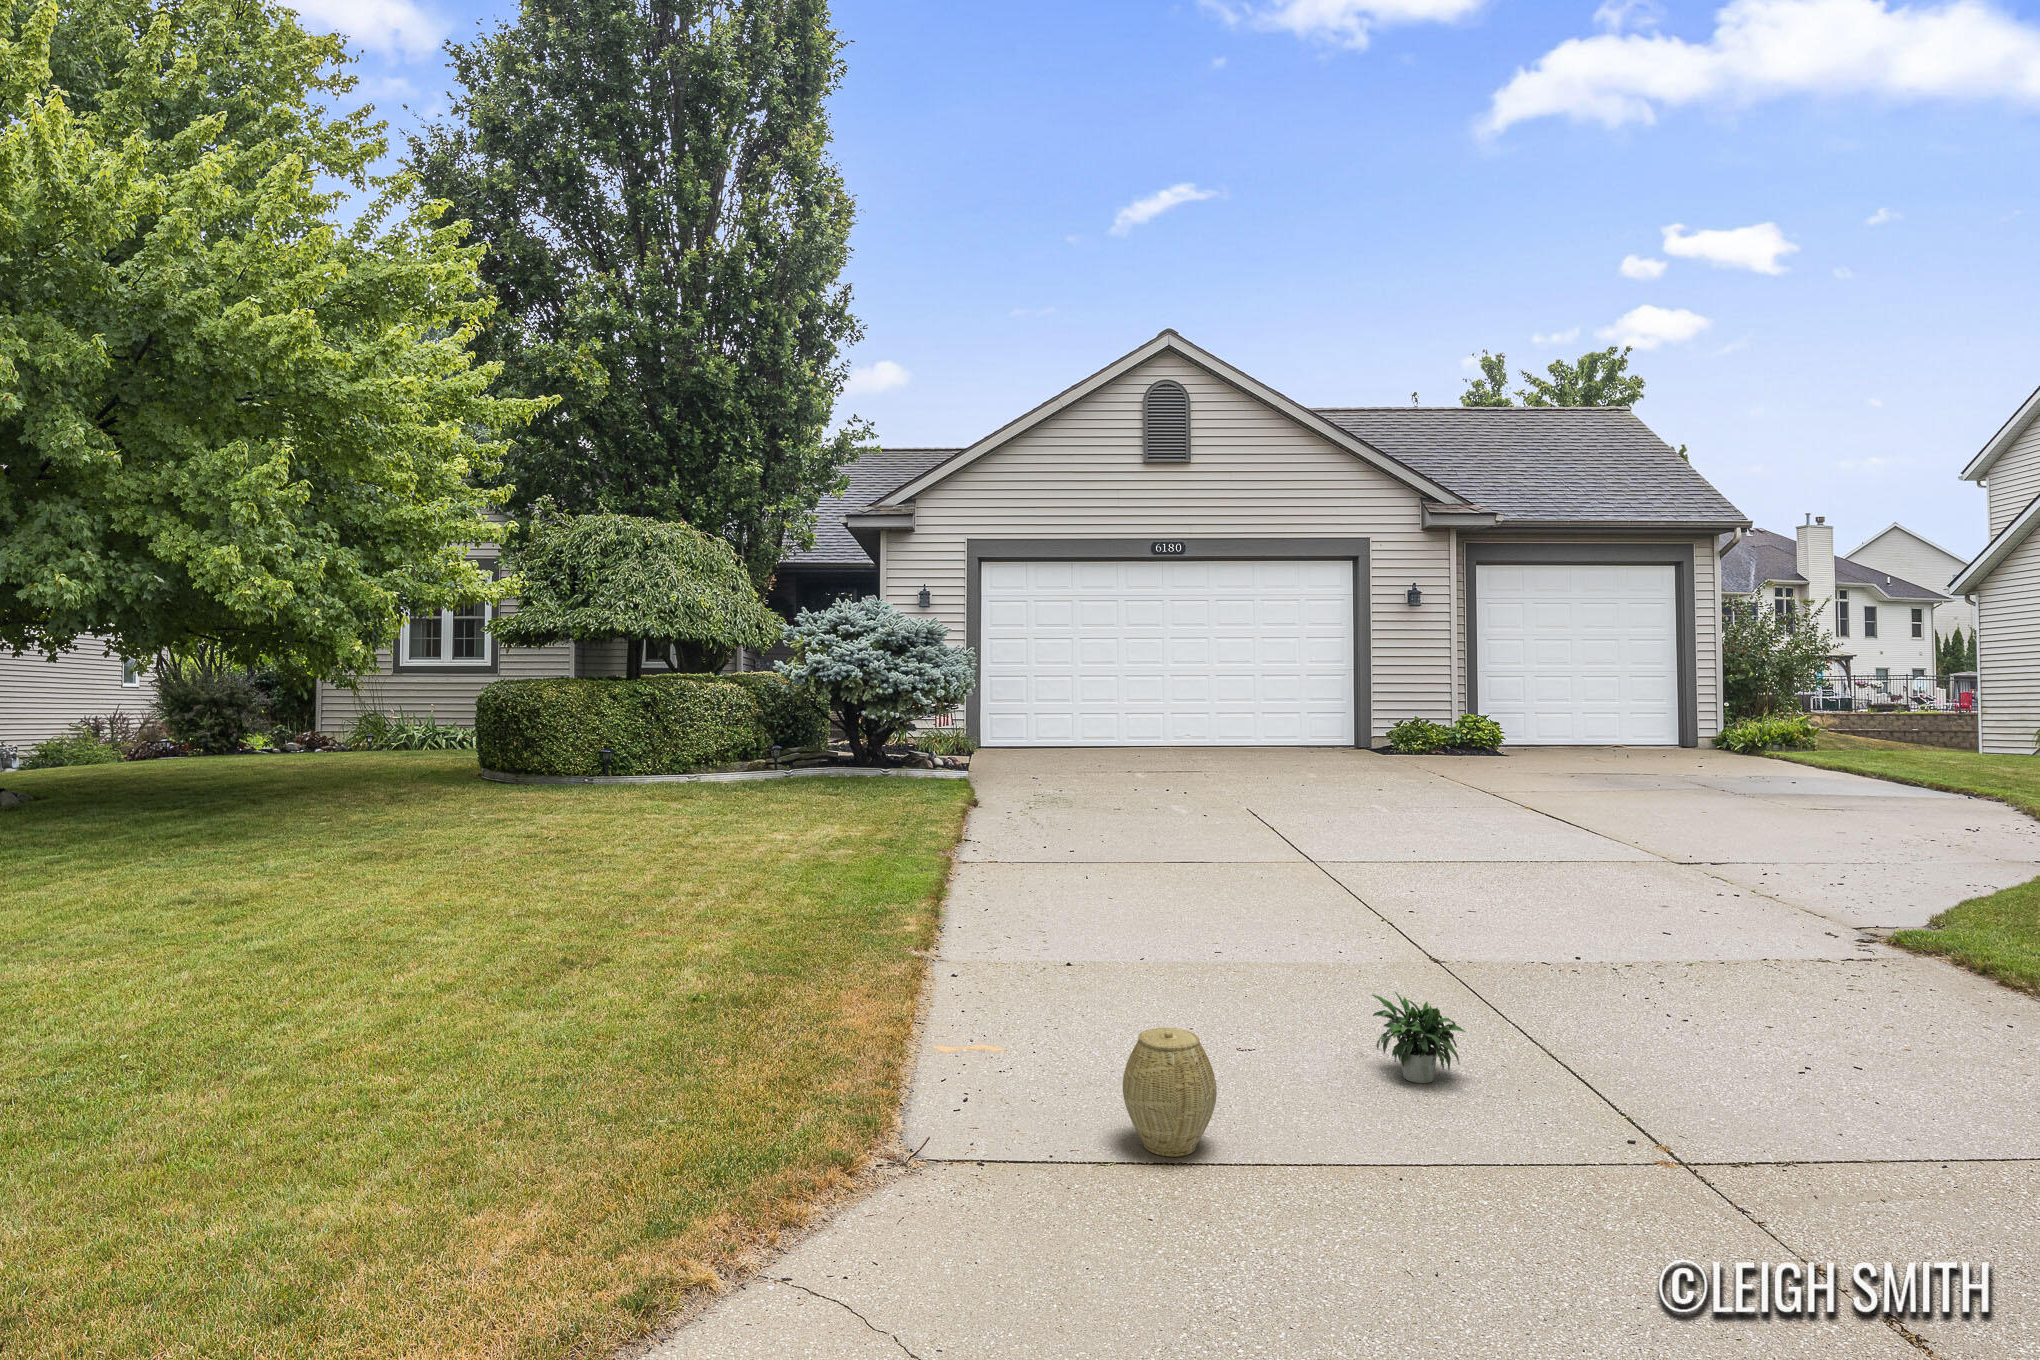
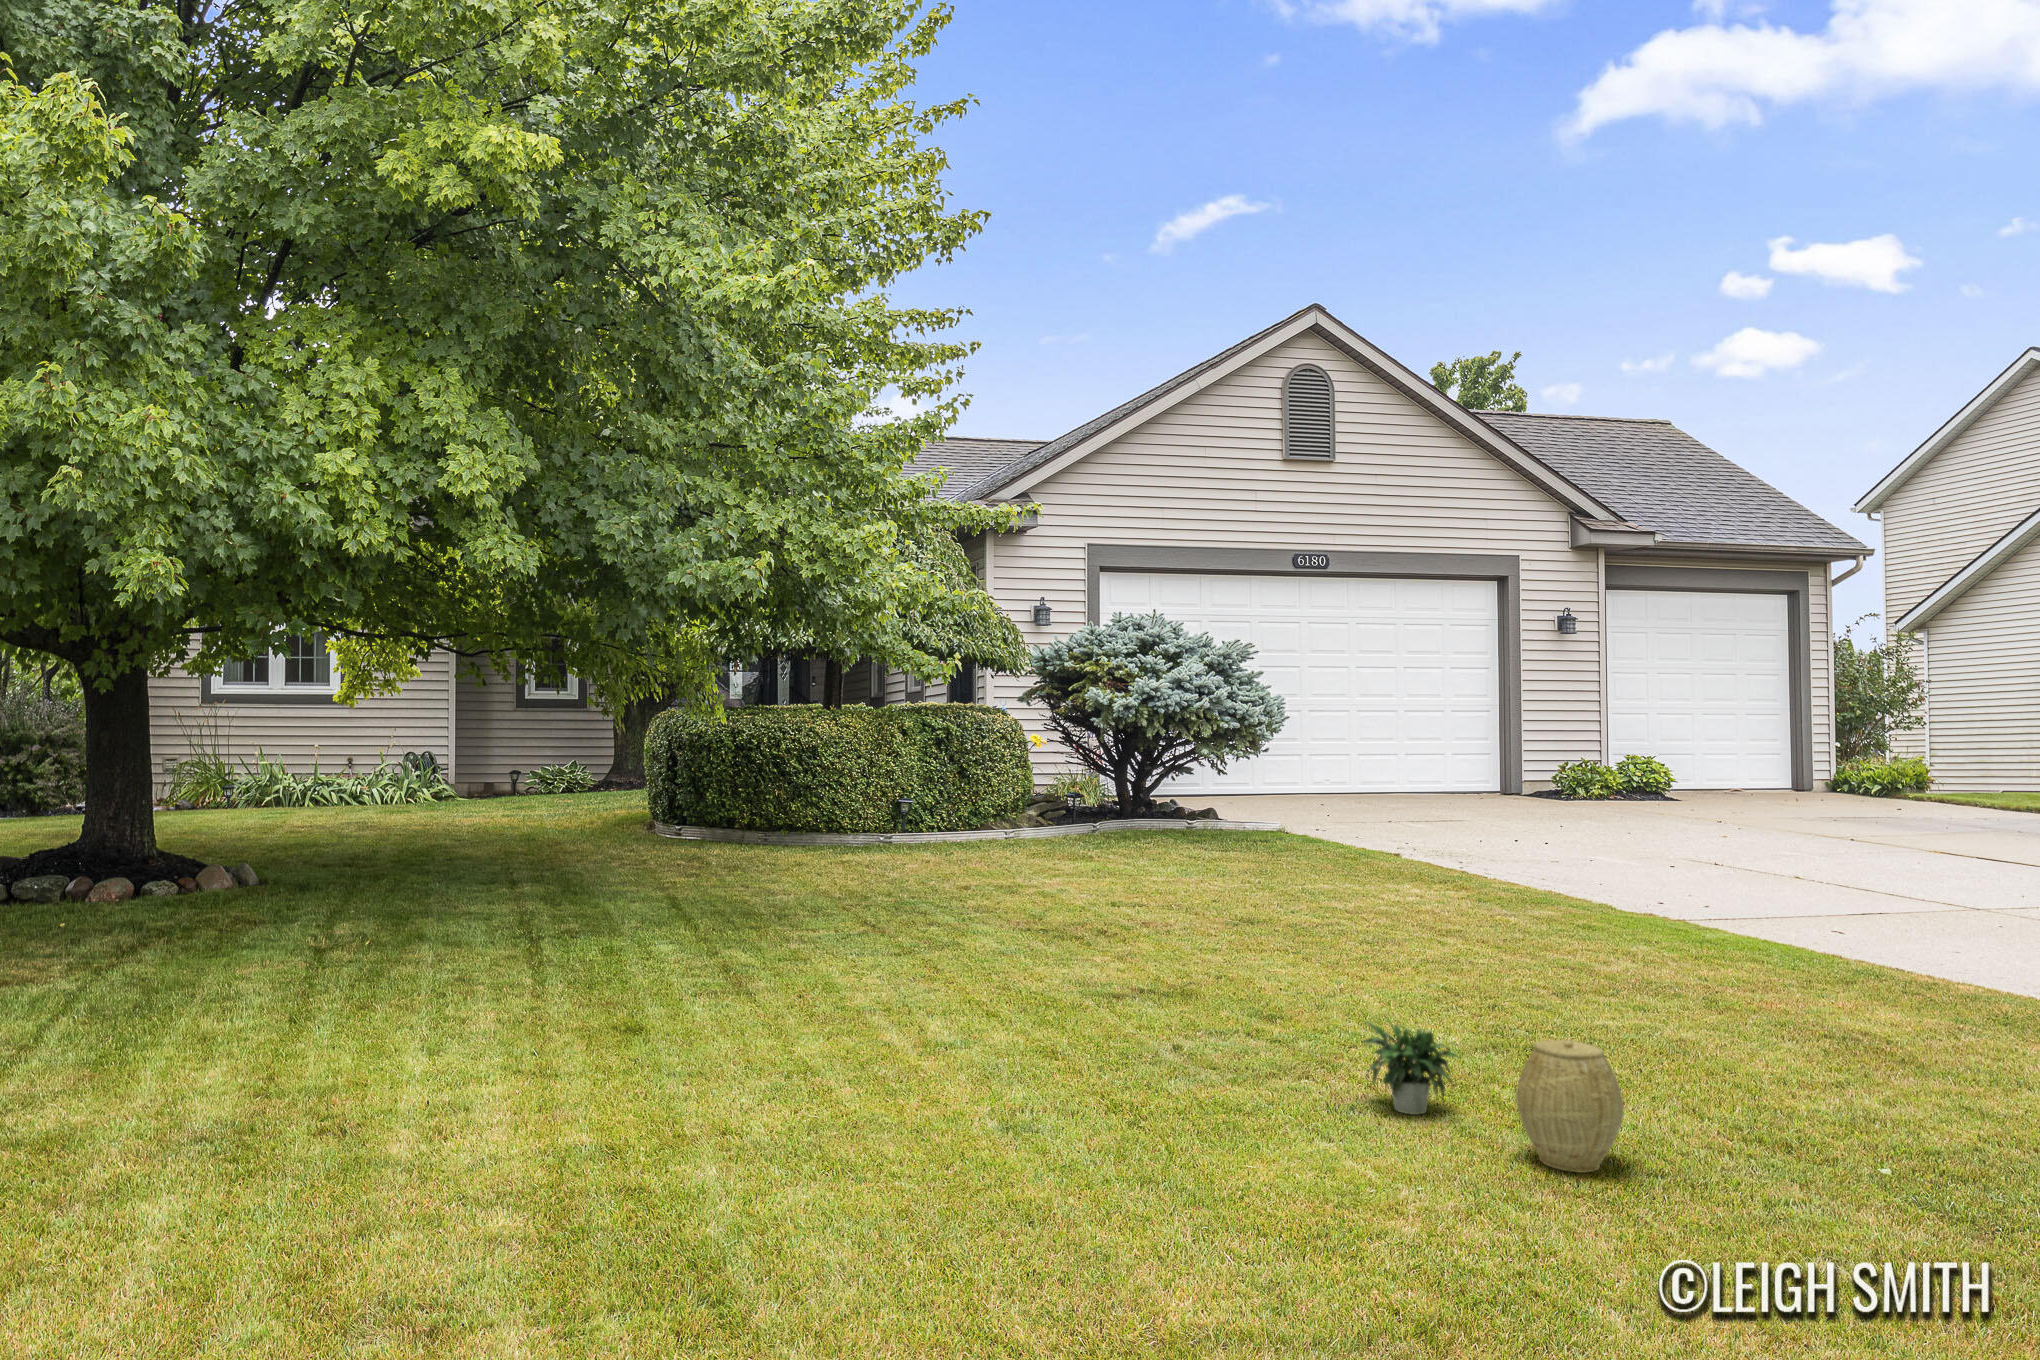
woven basket: present [1123,1028,1217,1157] -> present [1516,1040,1624,1173]

